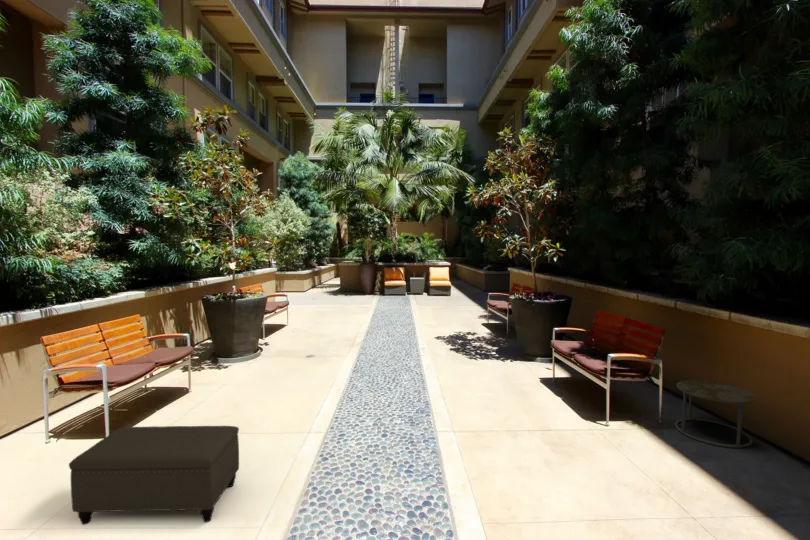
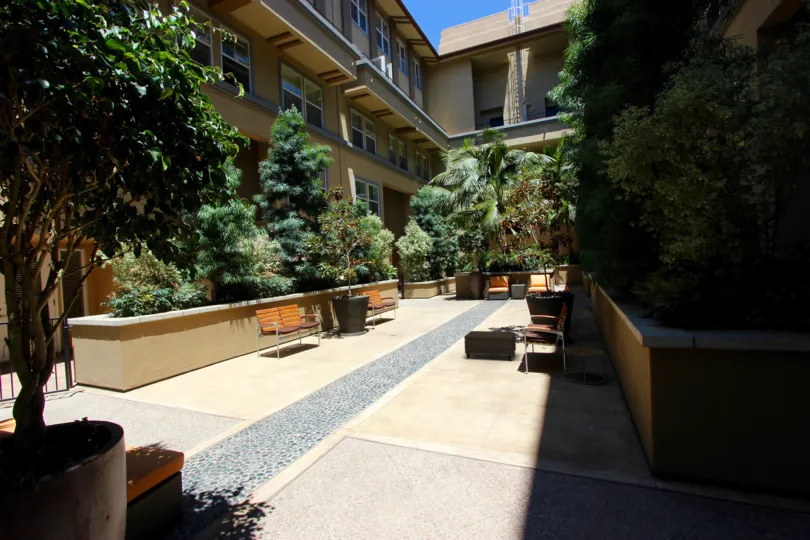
ottoman: present [69,426,239,525] -> present [464,331,516,361]

